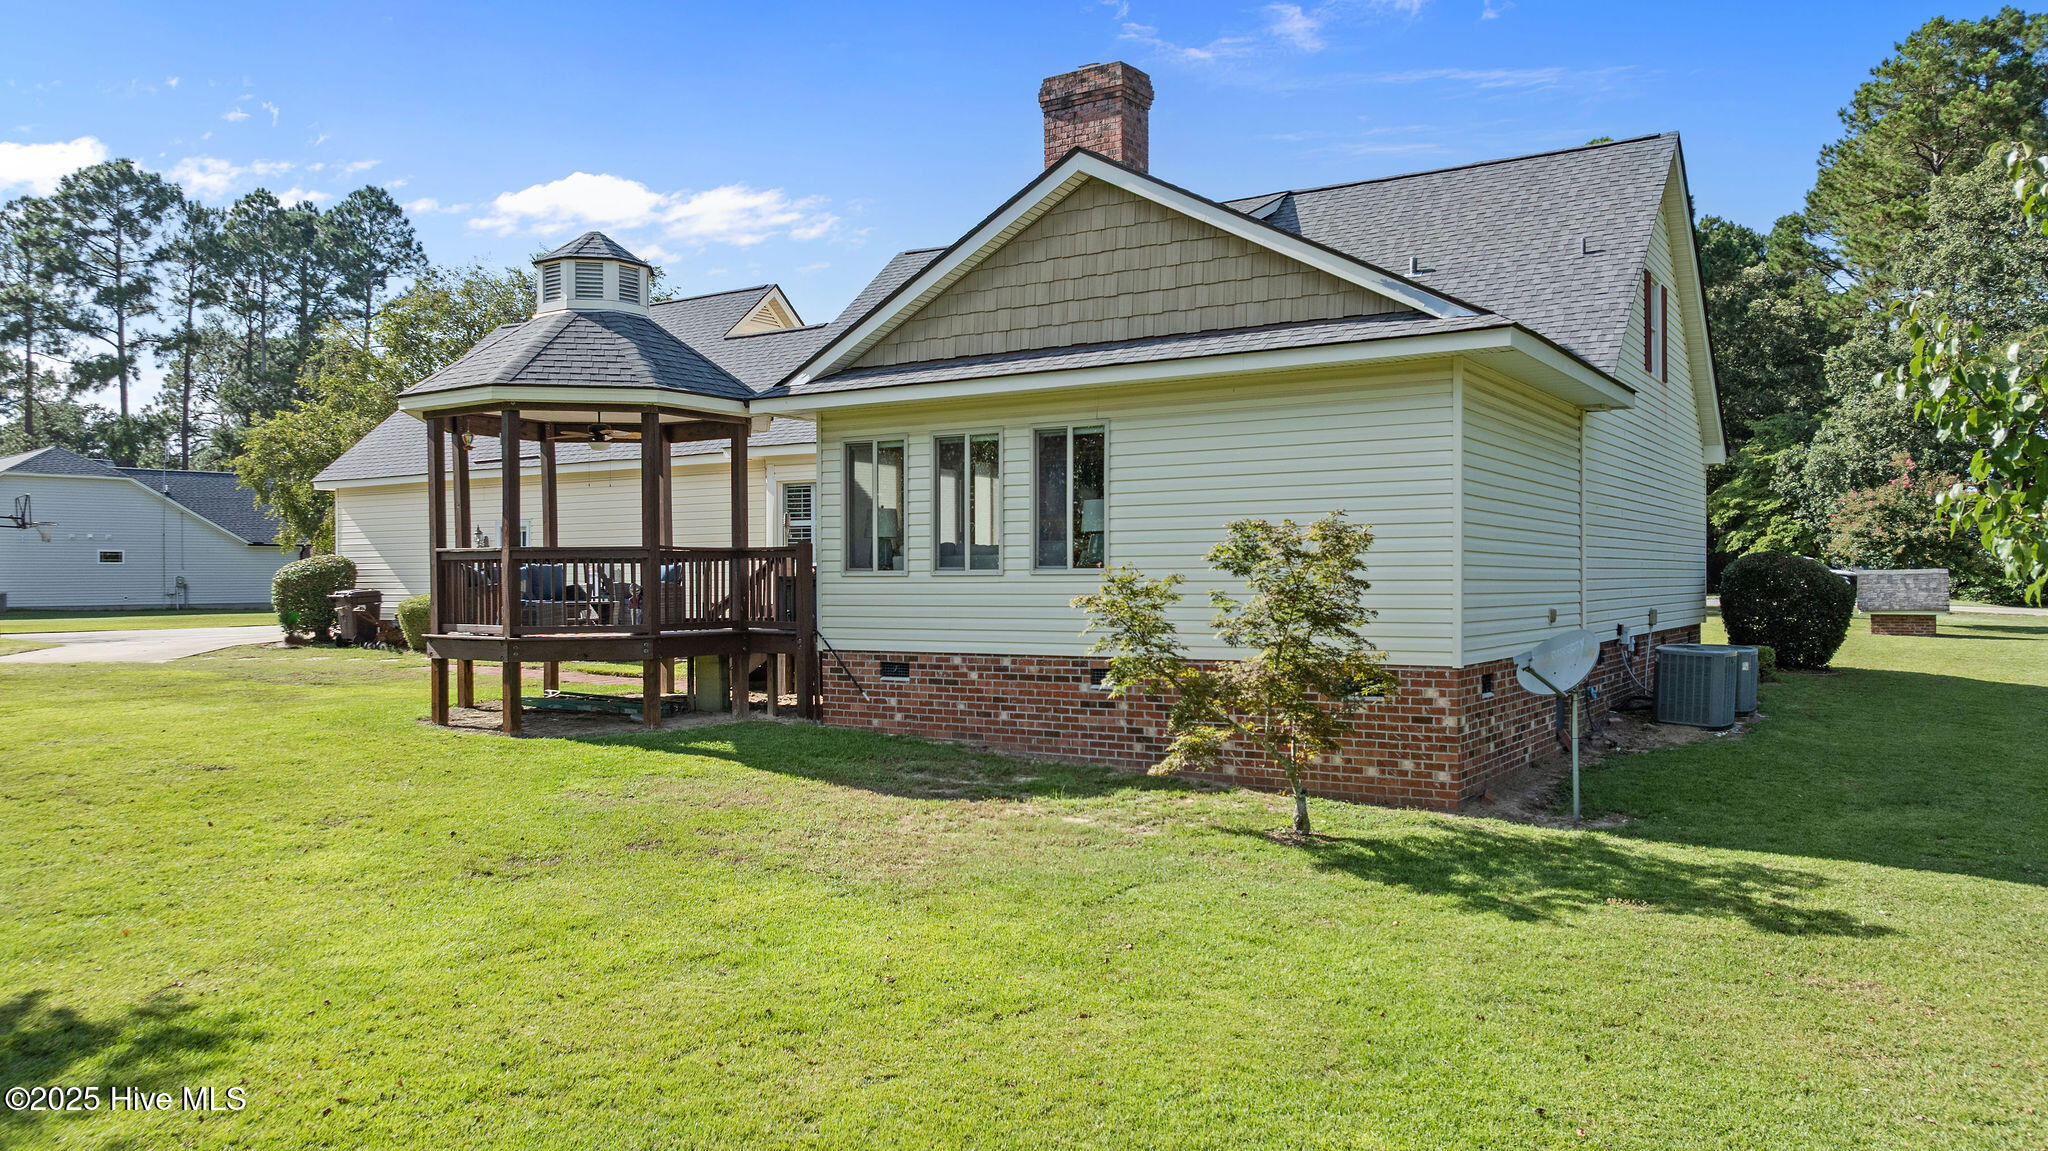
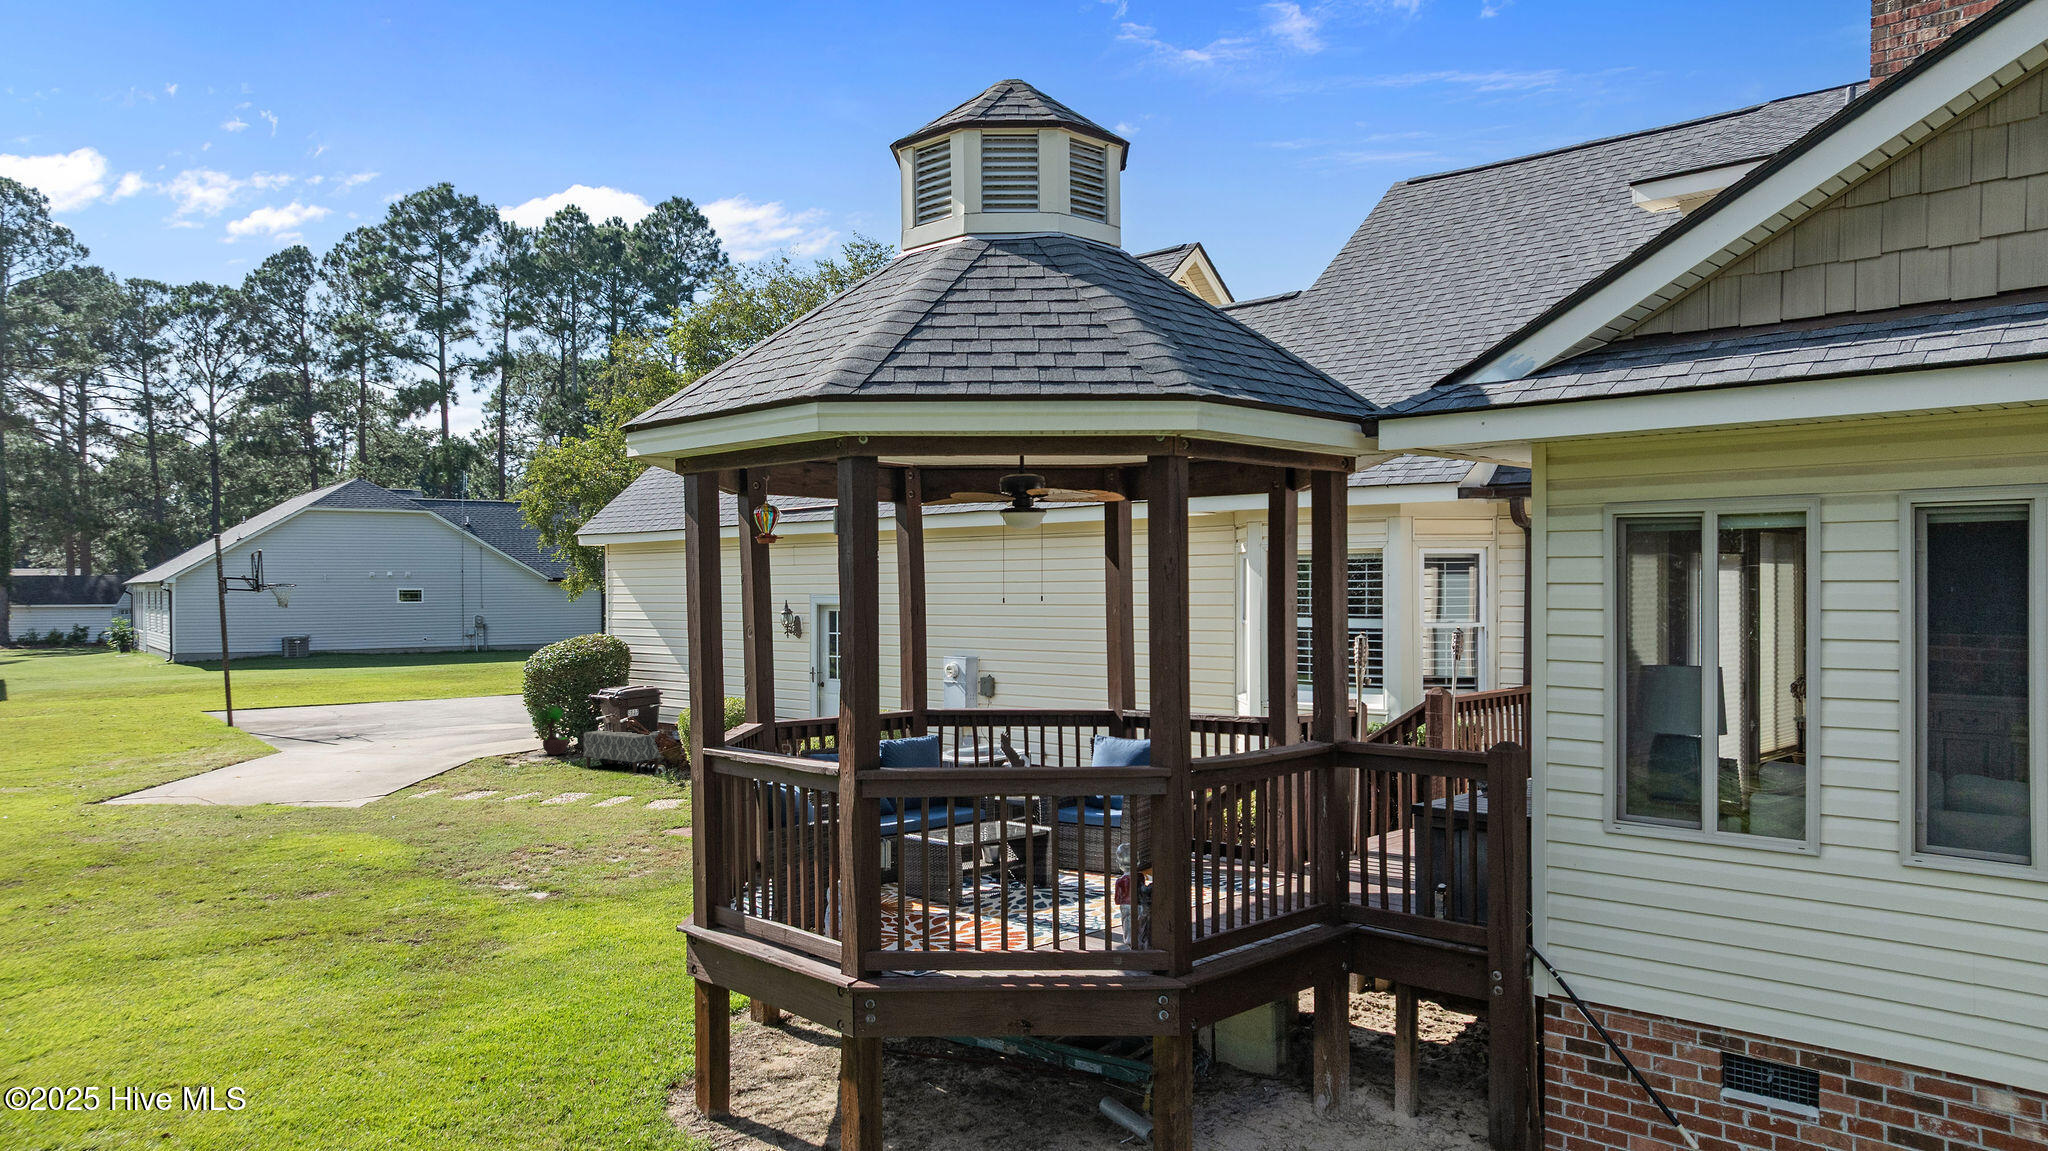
bench: none [321,625,384,653] -> present [584,730,661,773]

